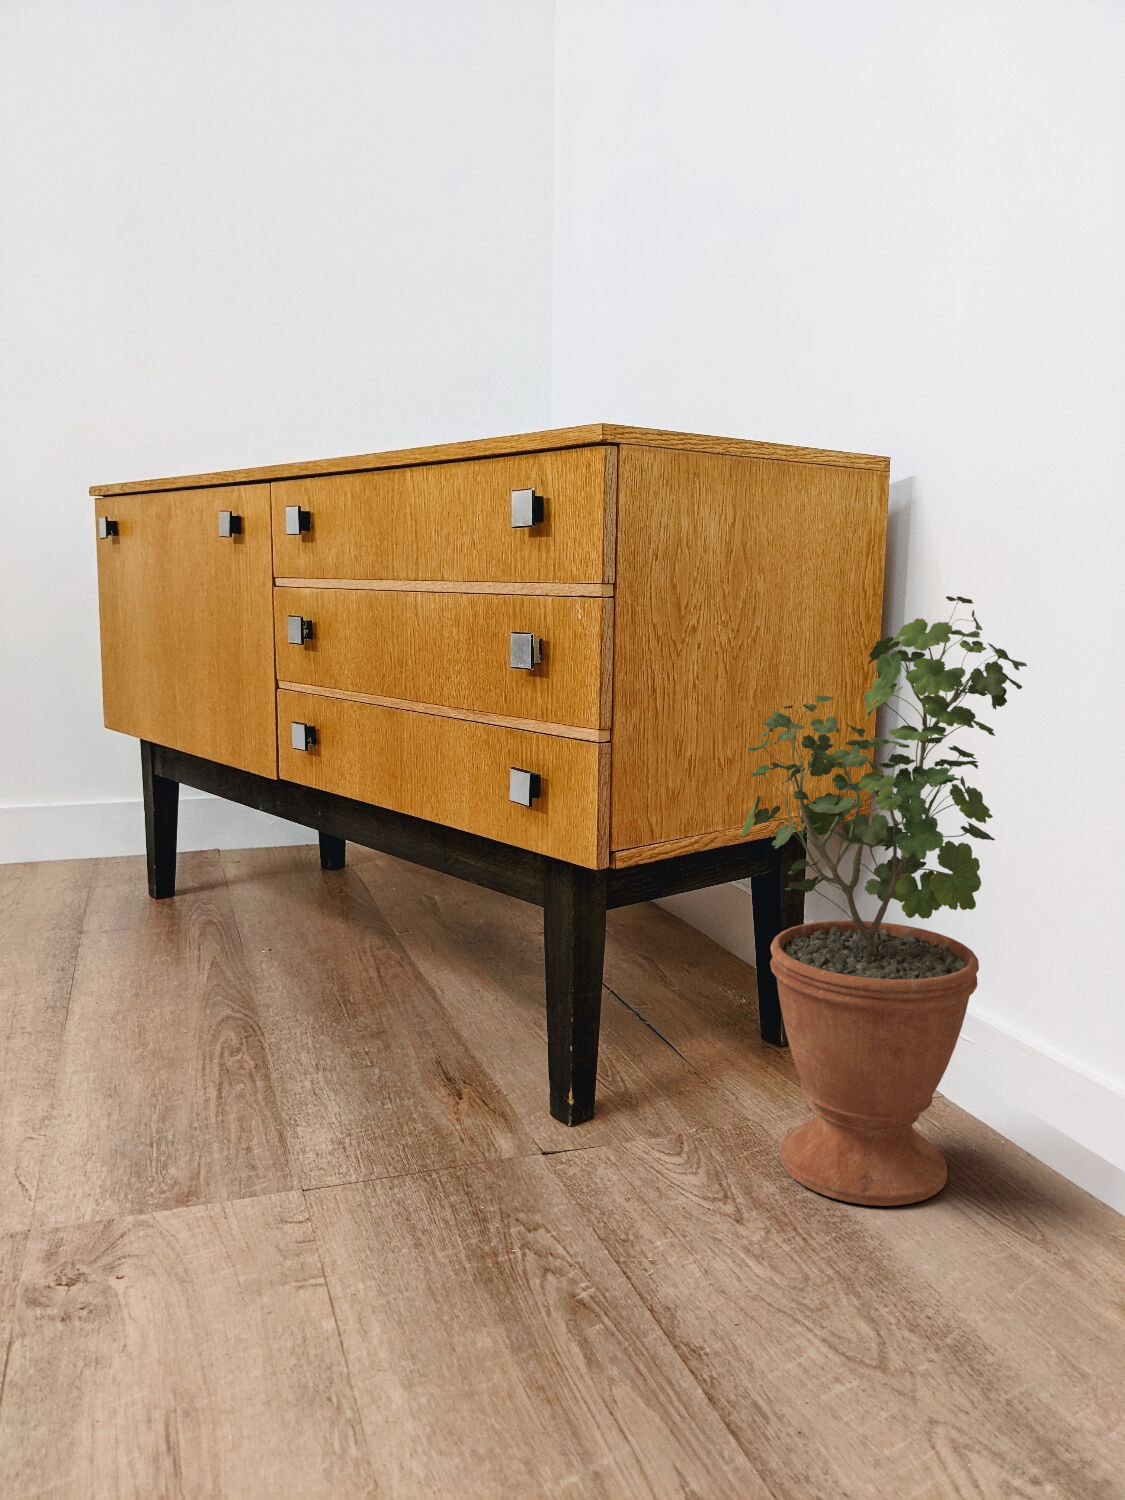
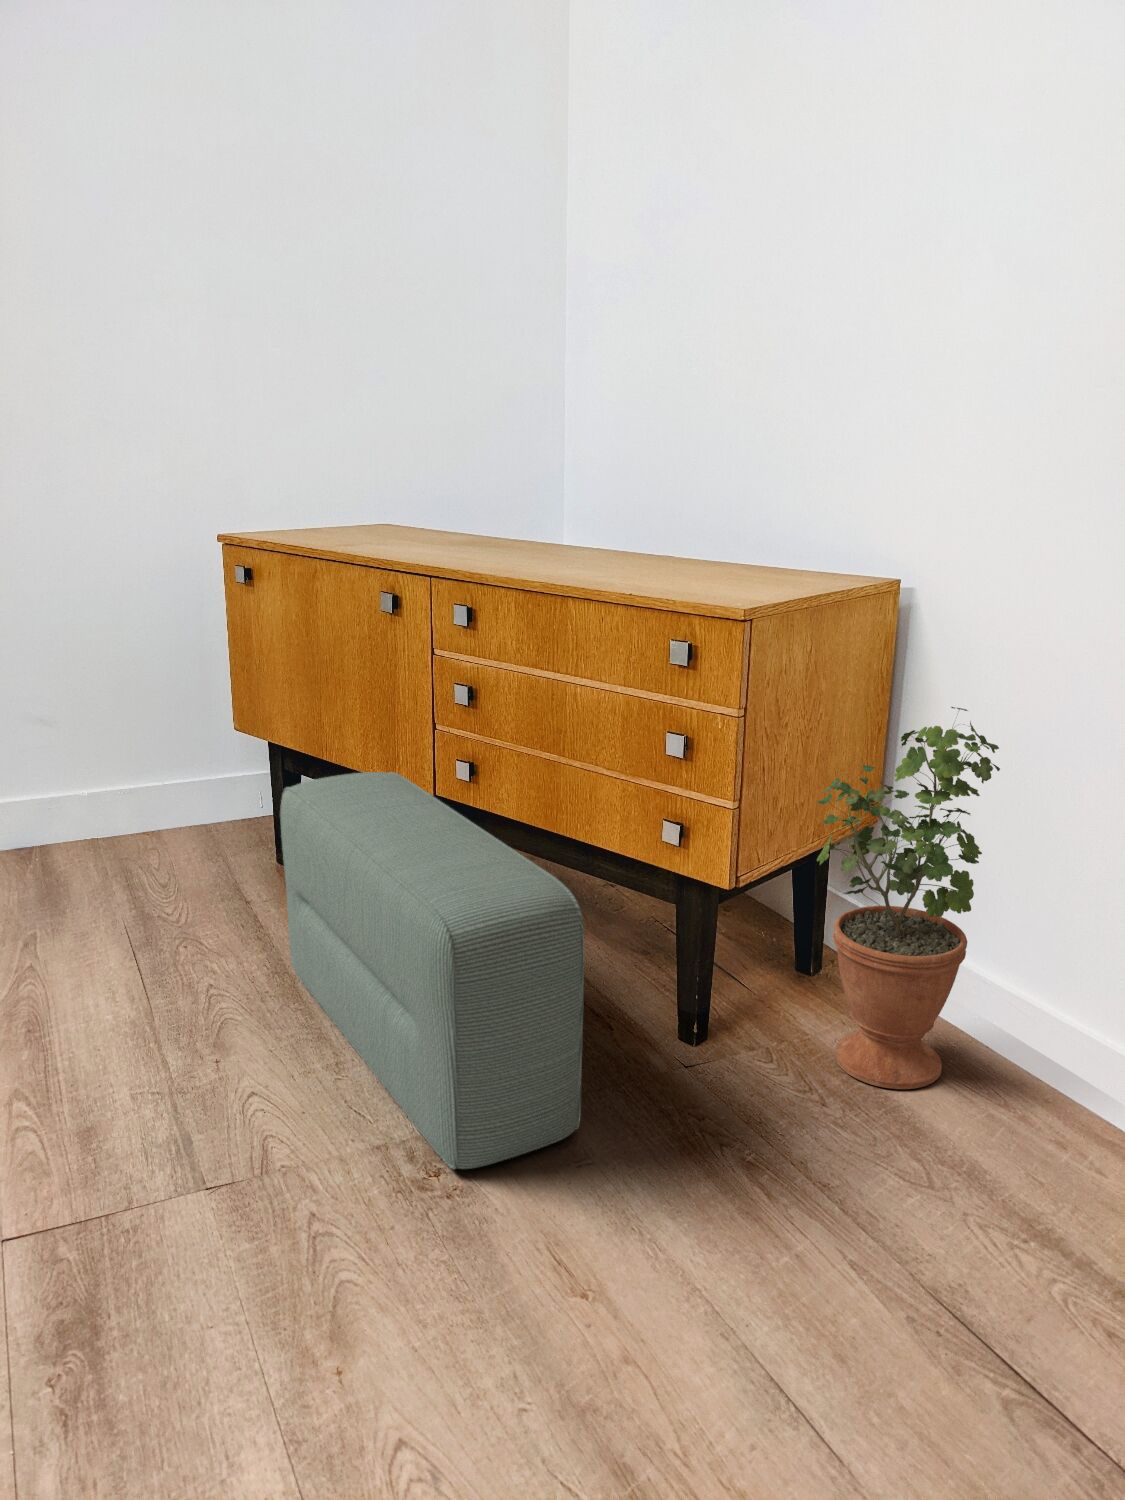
pouf: none [47,736,328,1279] -> present [280,772,584,1169]

